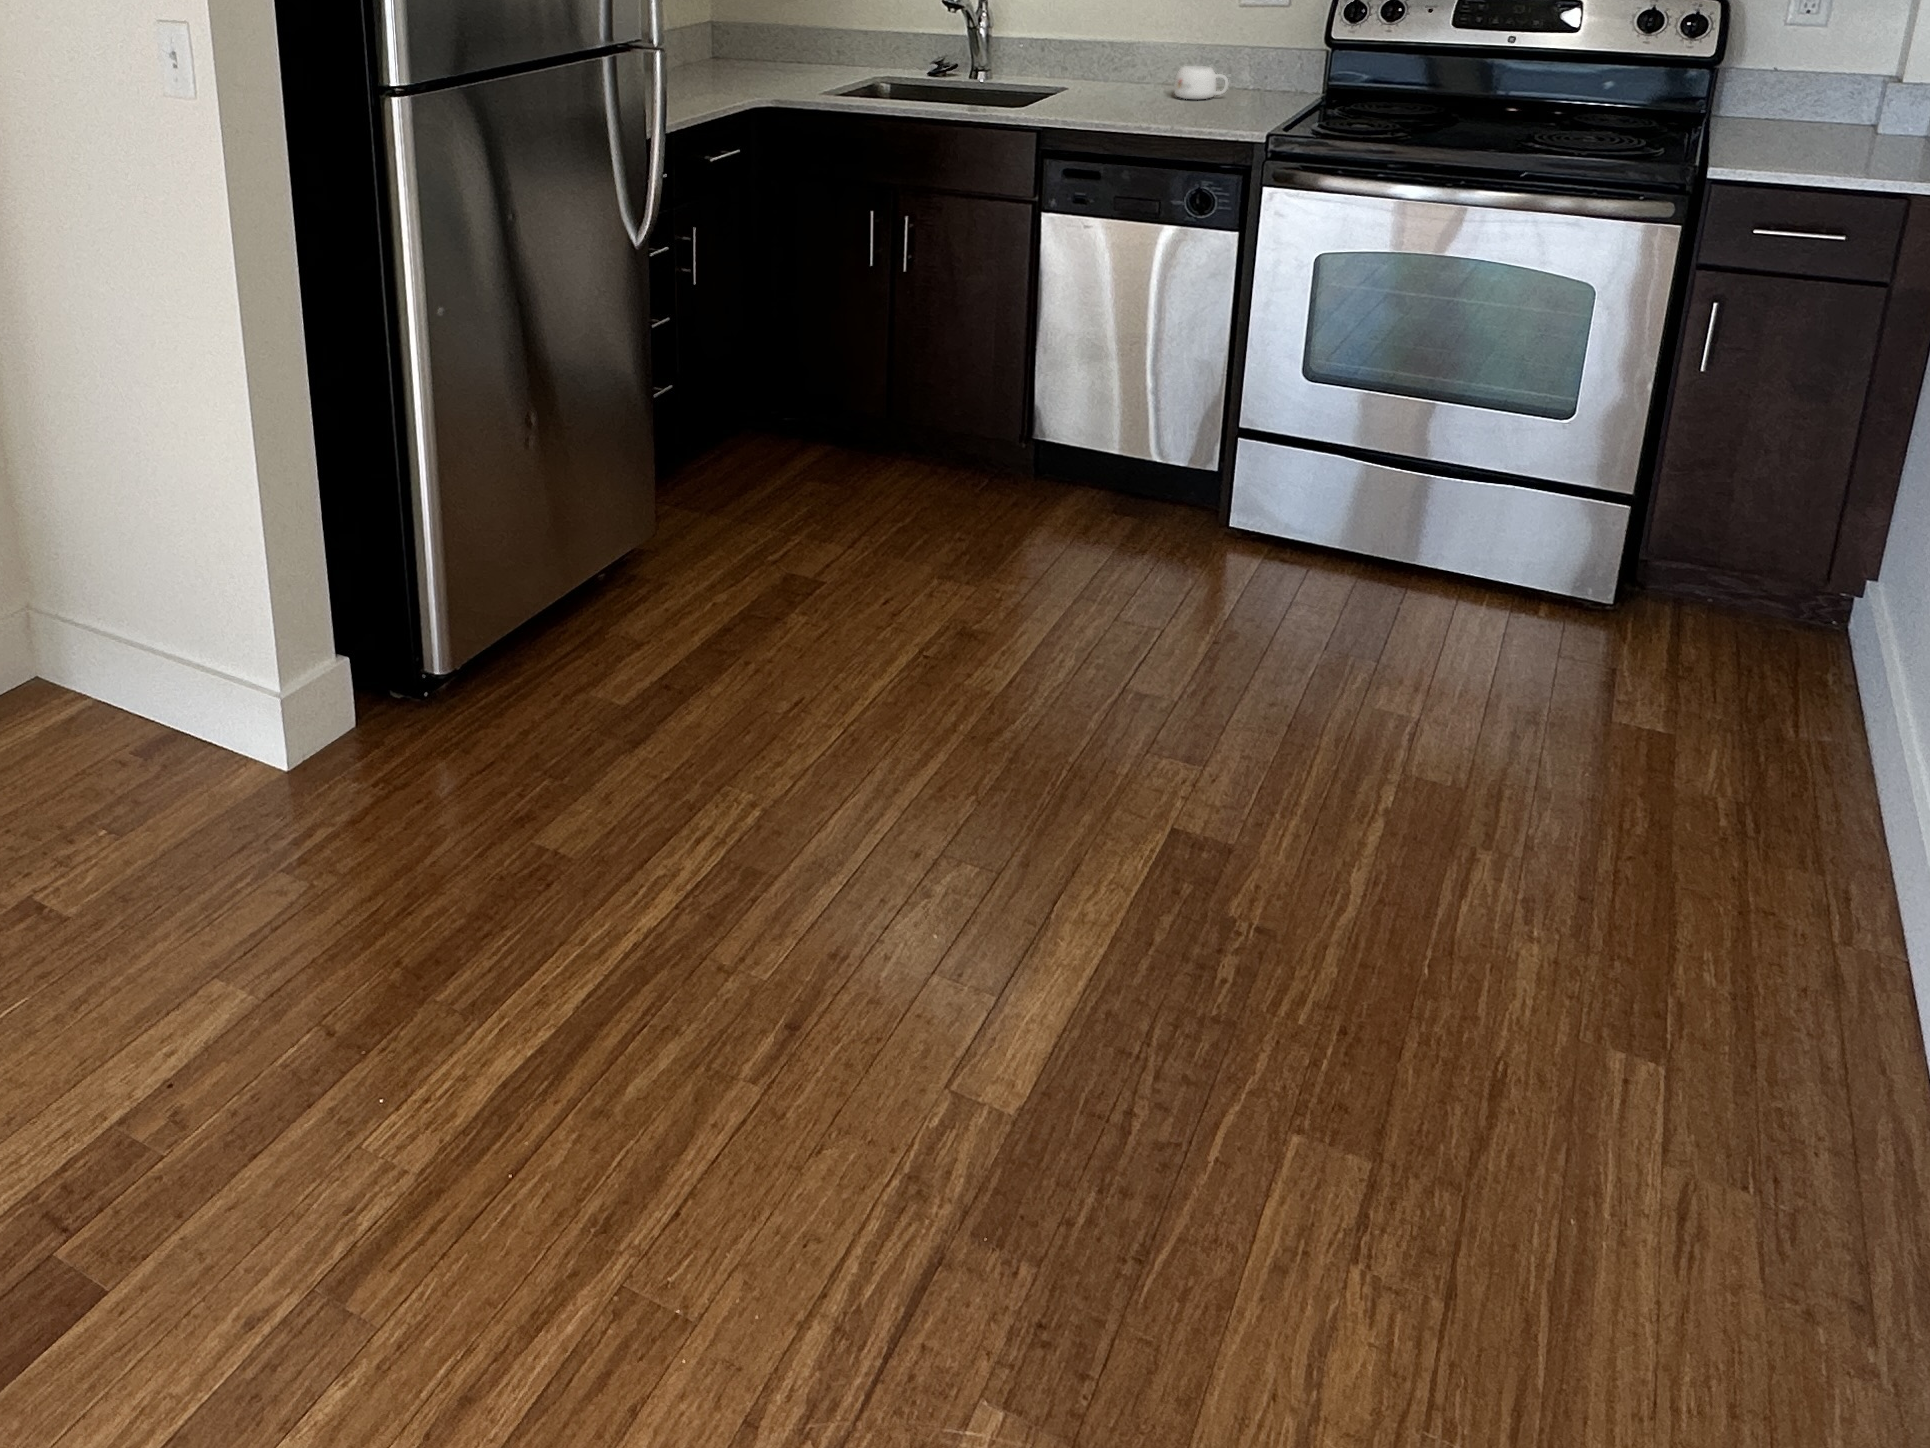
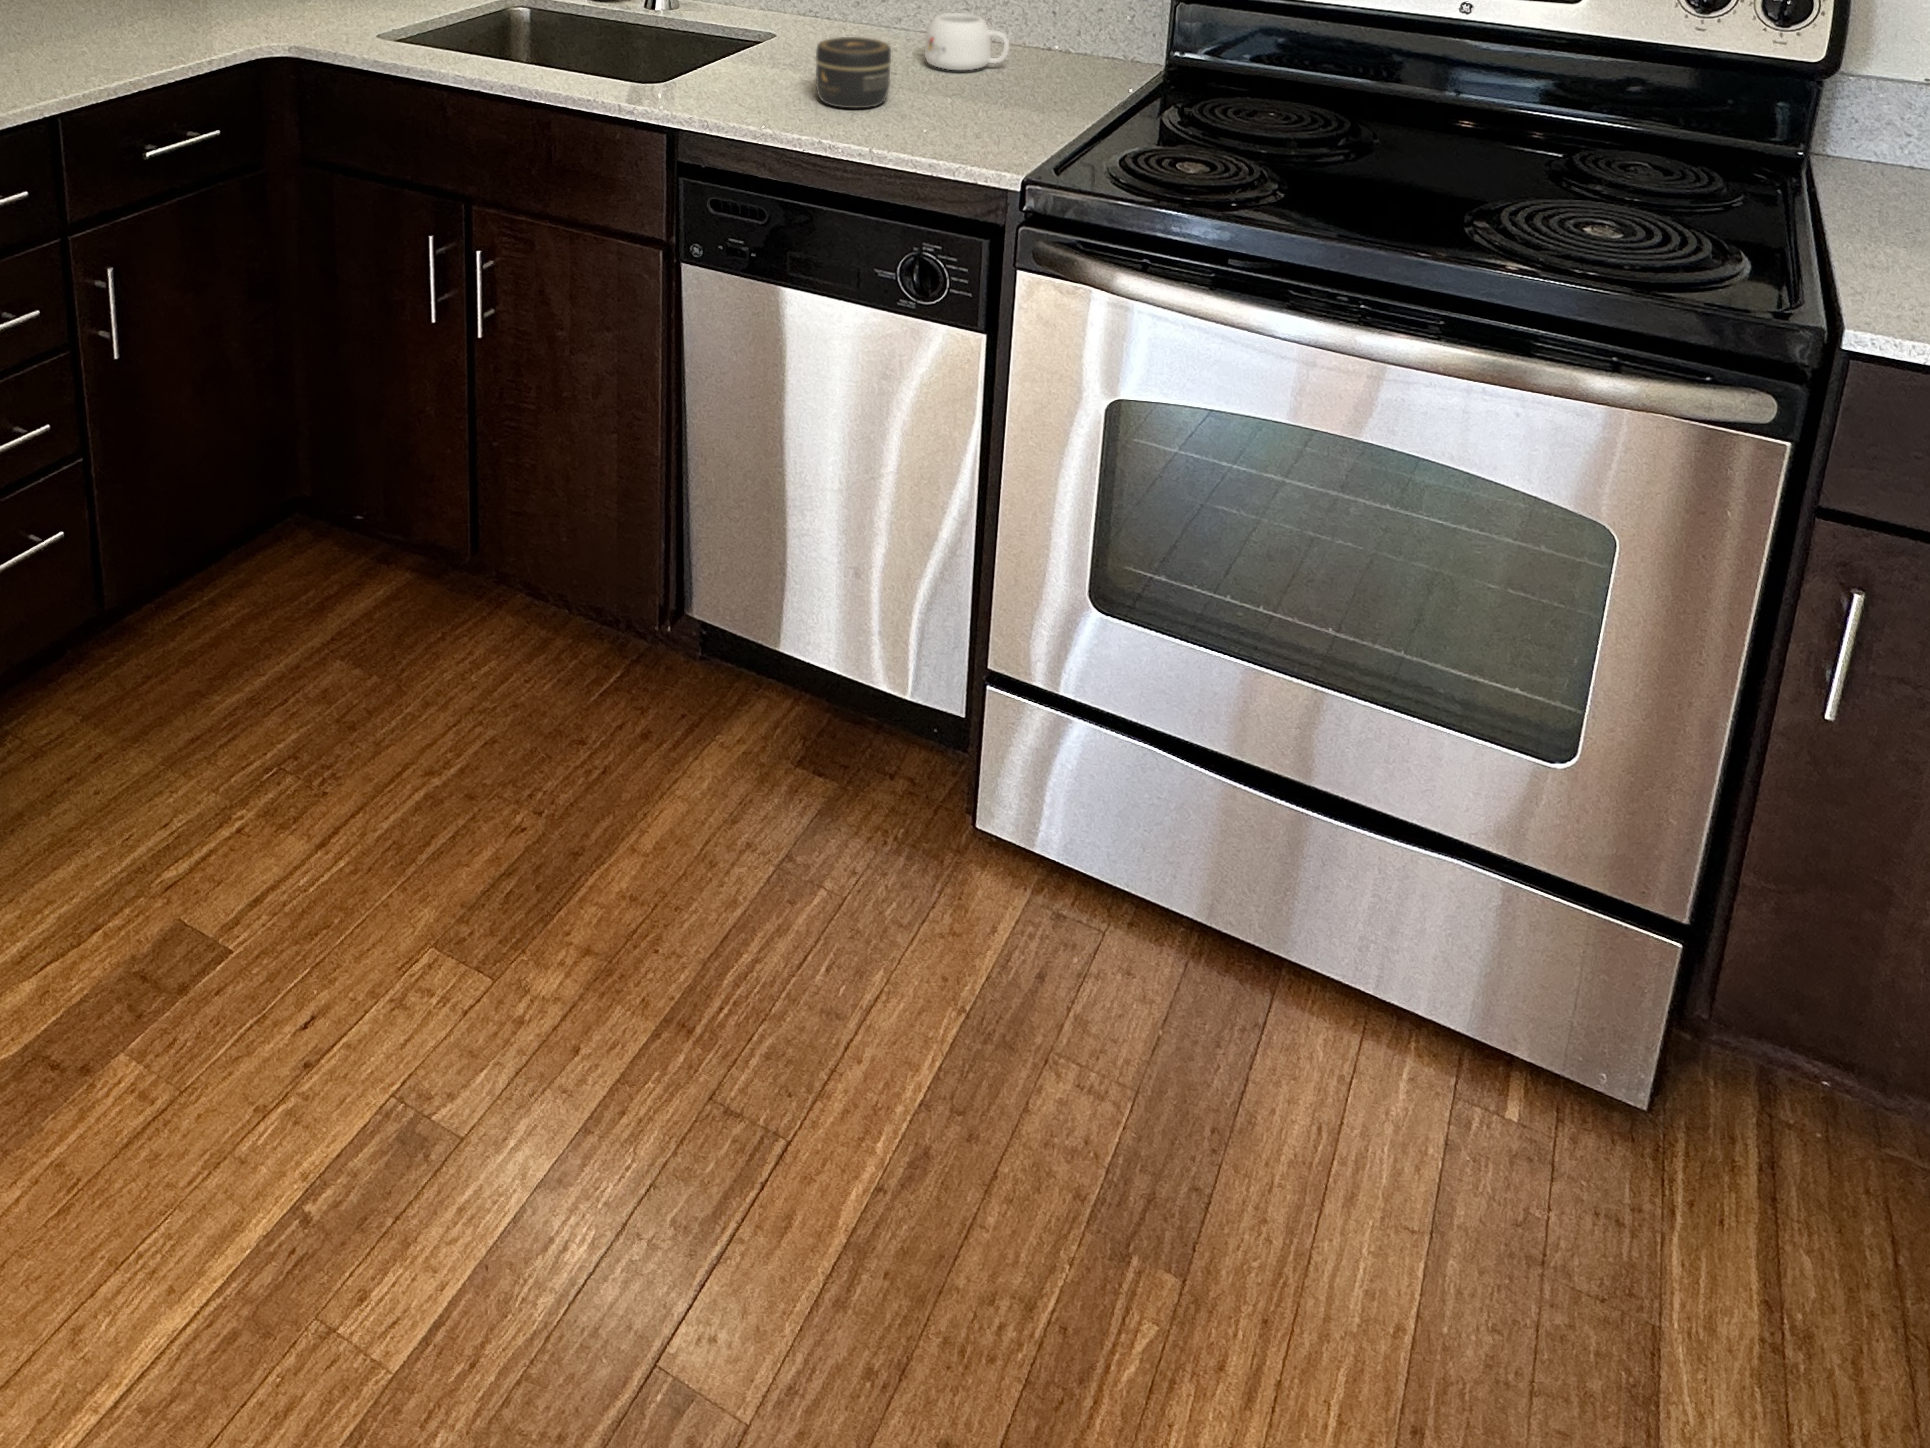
jar: none [1119,76,1166,115] -> present [815,37,891,108]

